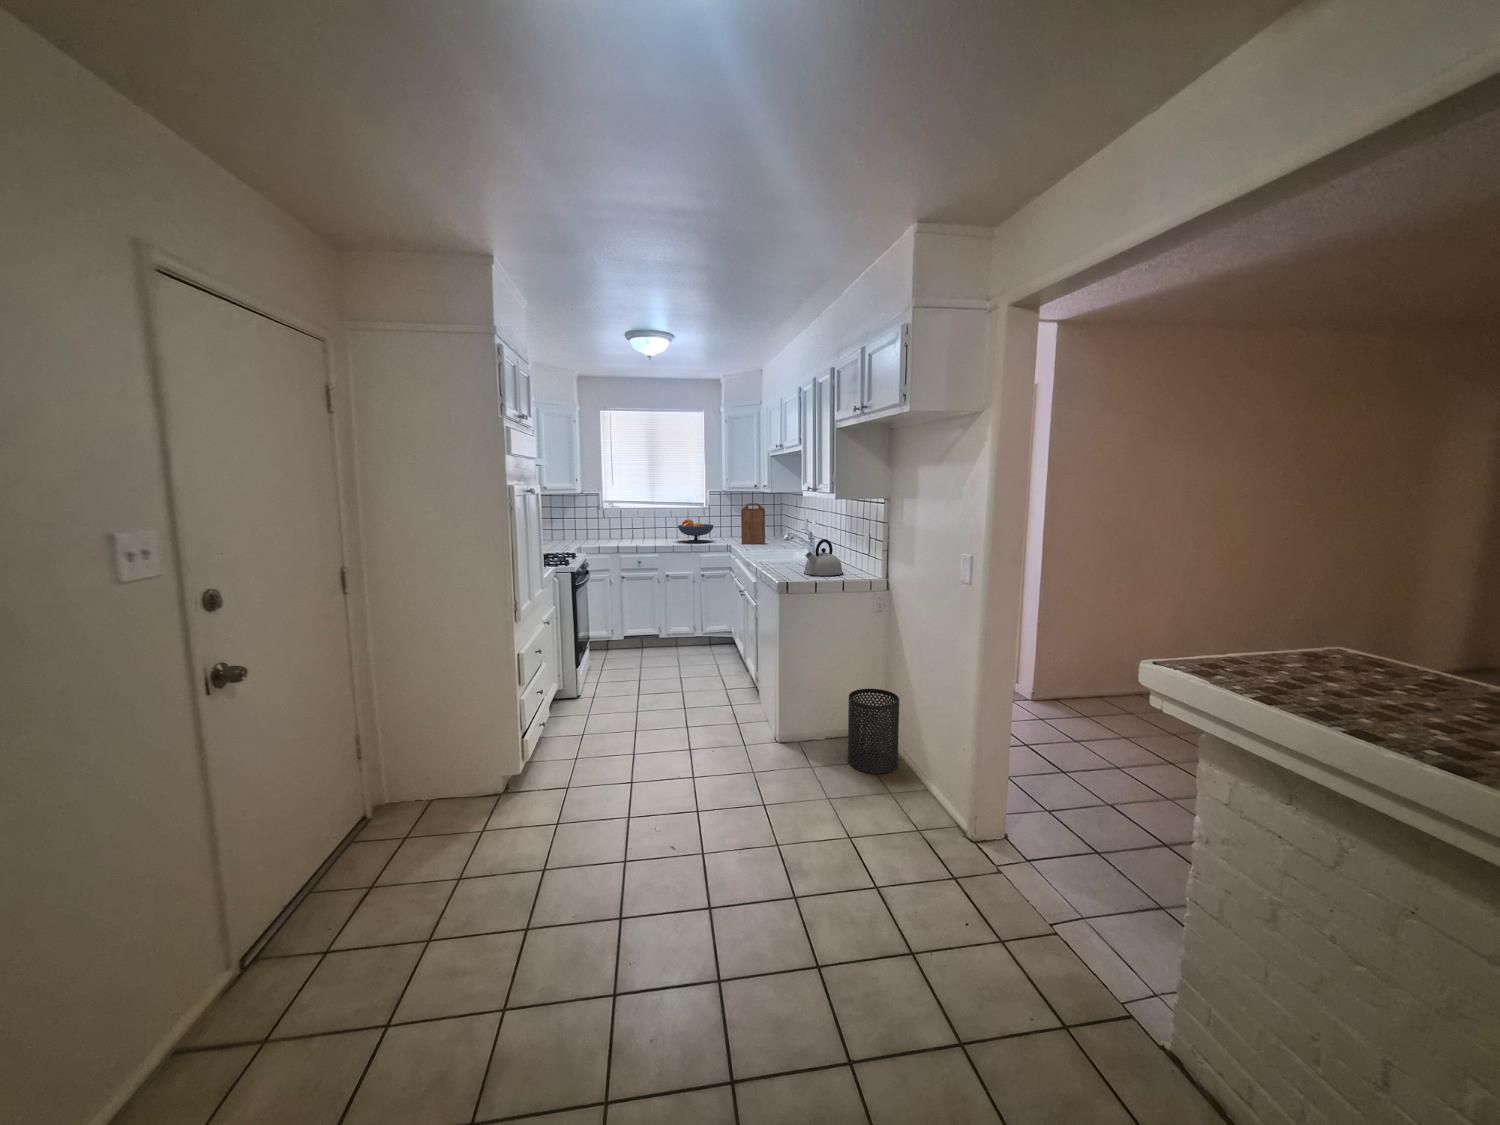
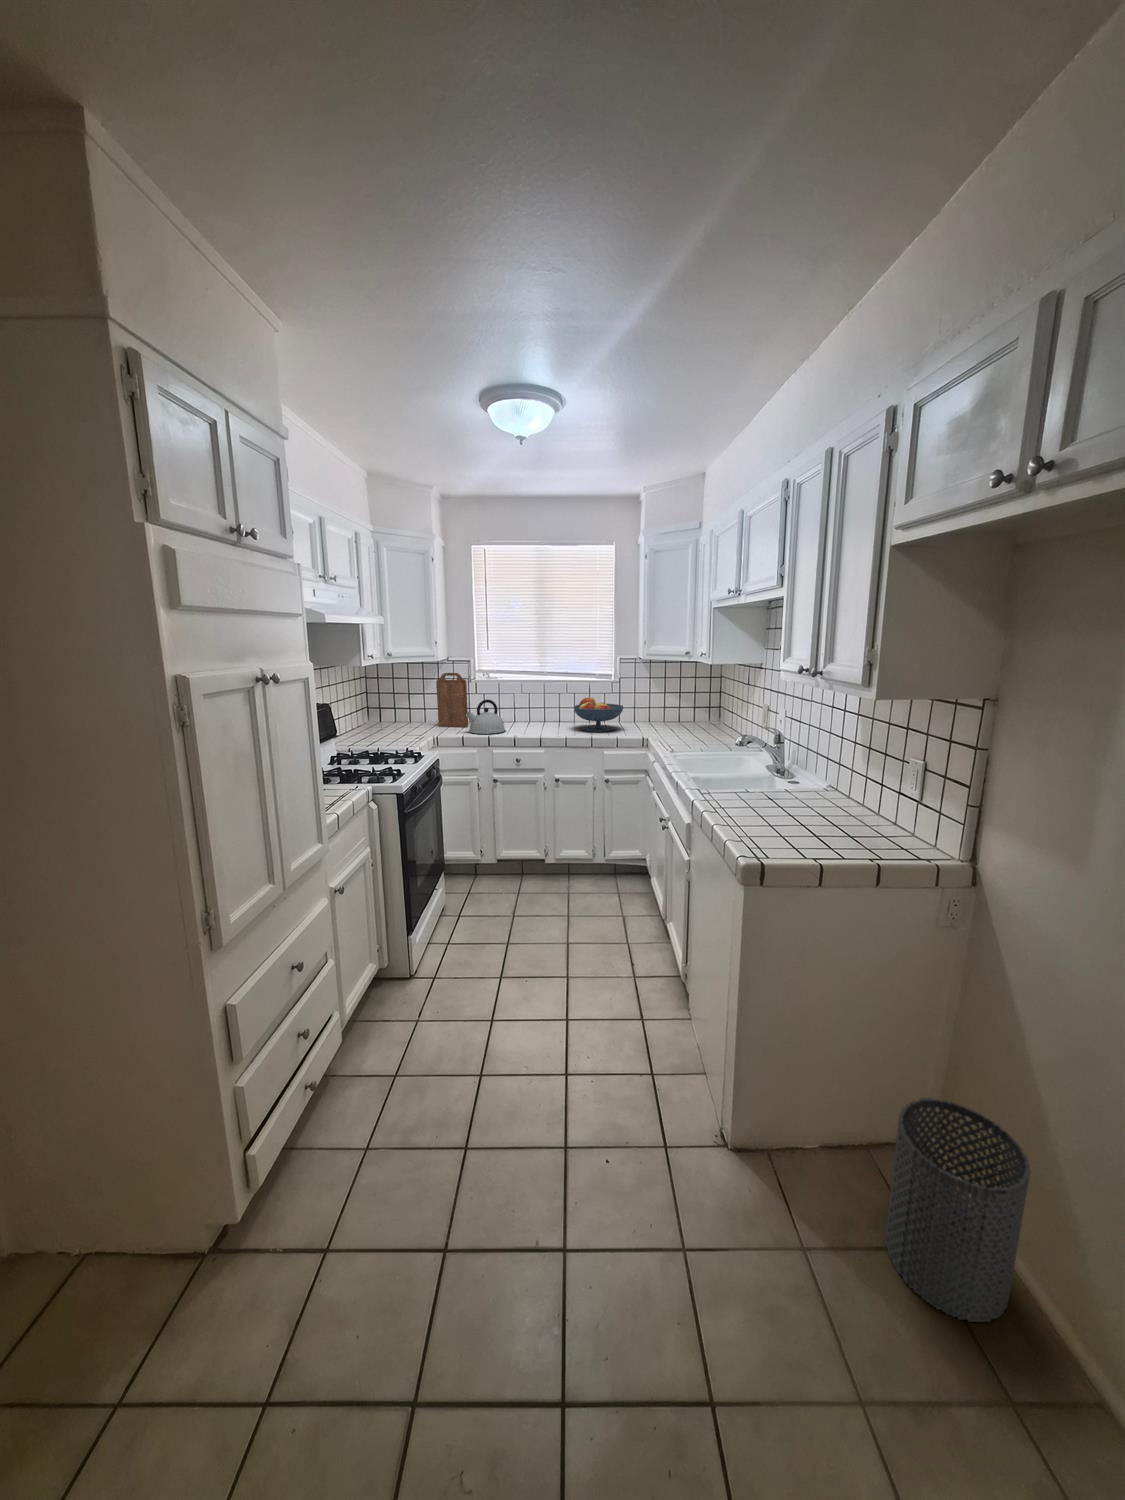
cutting board: present [741,503,765,544] -> present [436,673,468,727]
kettle: present [804,539,843,576] -> present [466,700,505,734]

